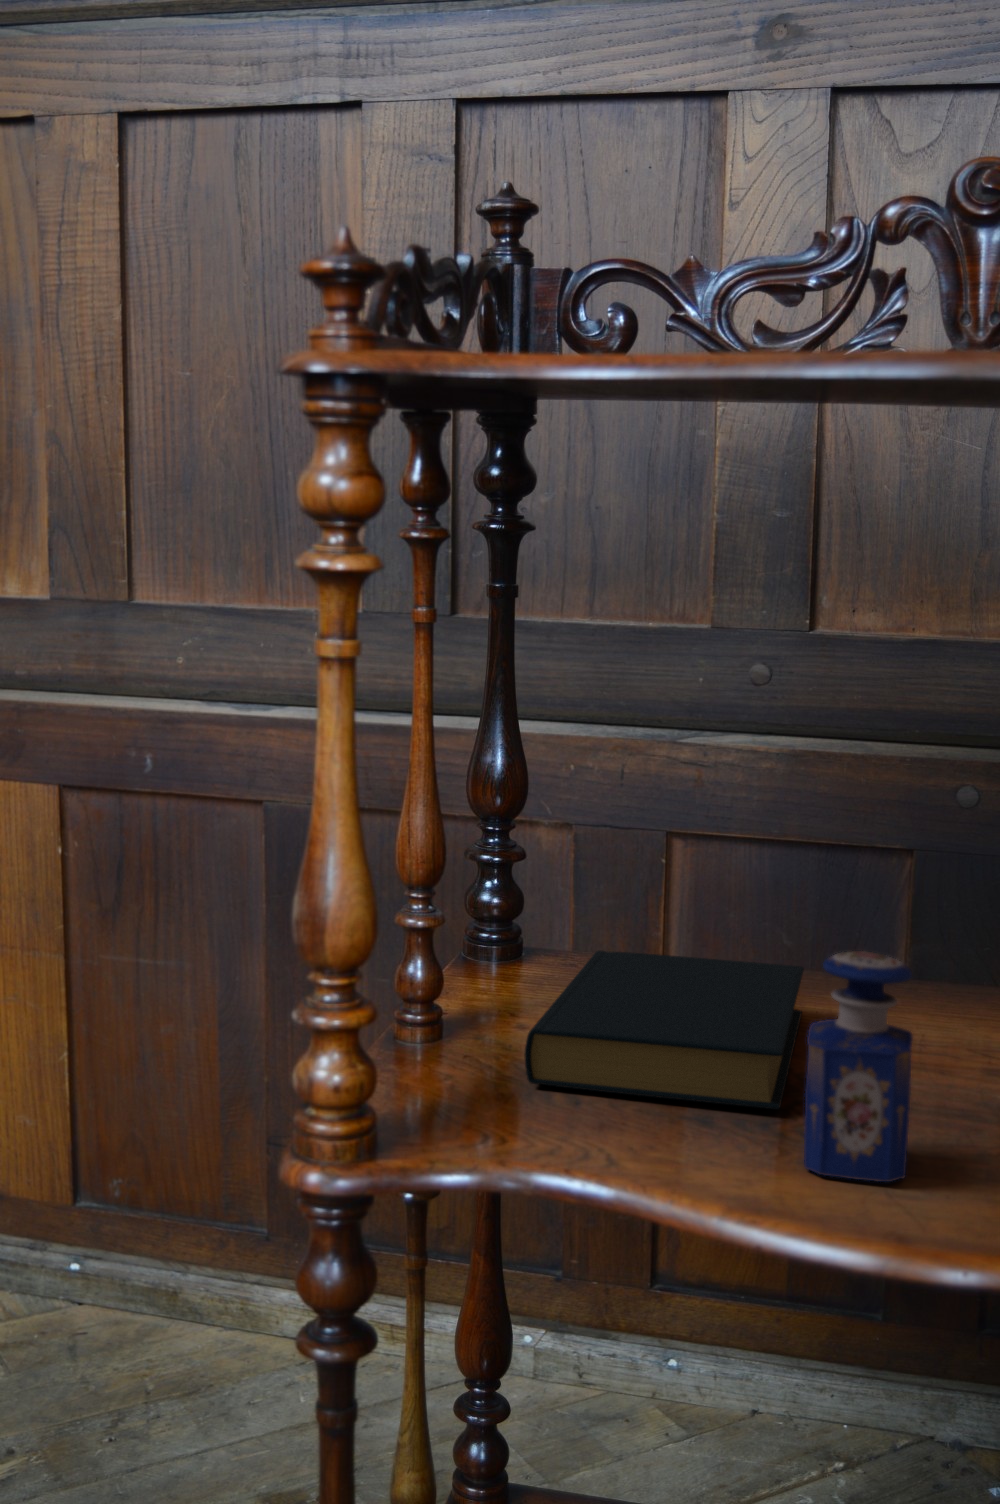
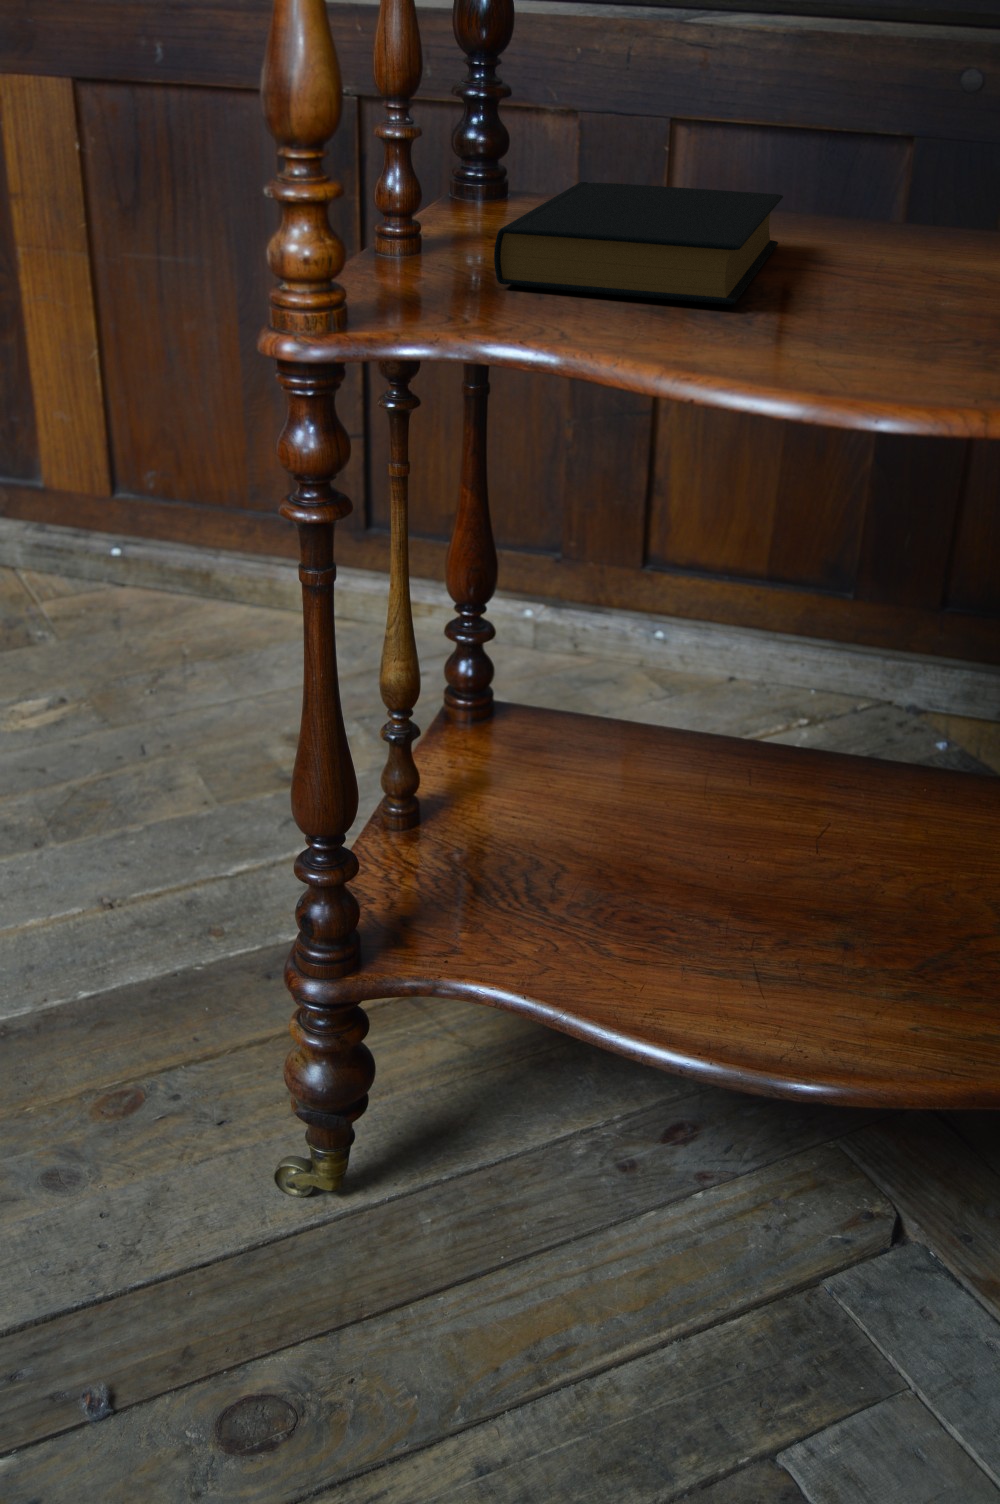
perfume bottle: present [804,951,913,1182] -> none [747,126,866,353]

